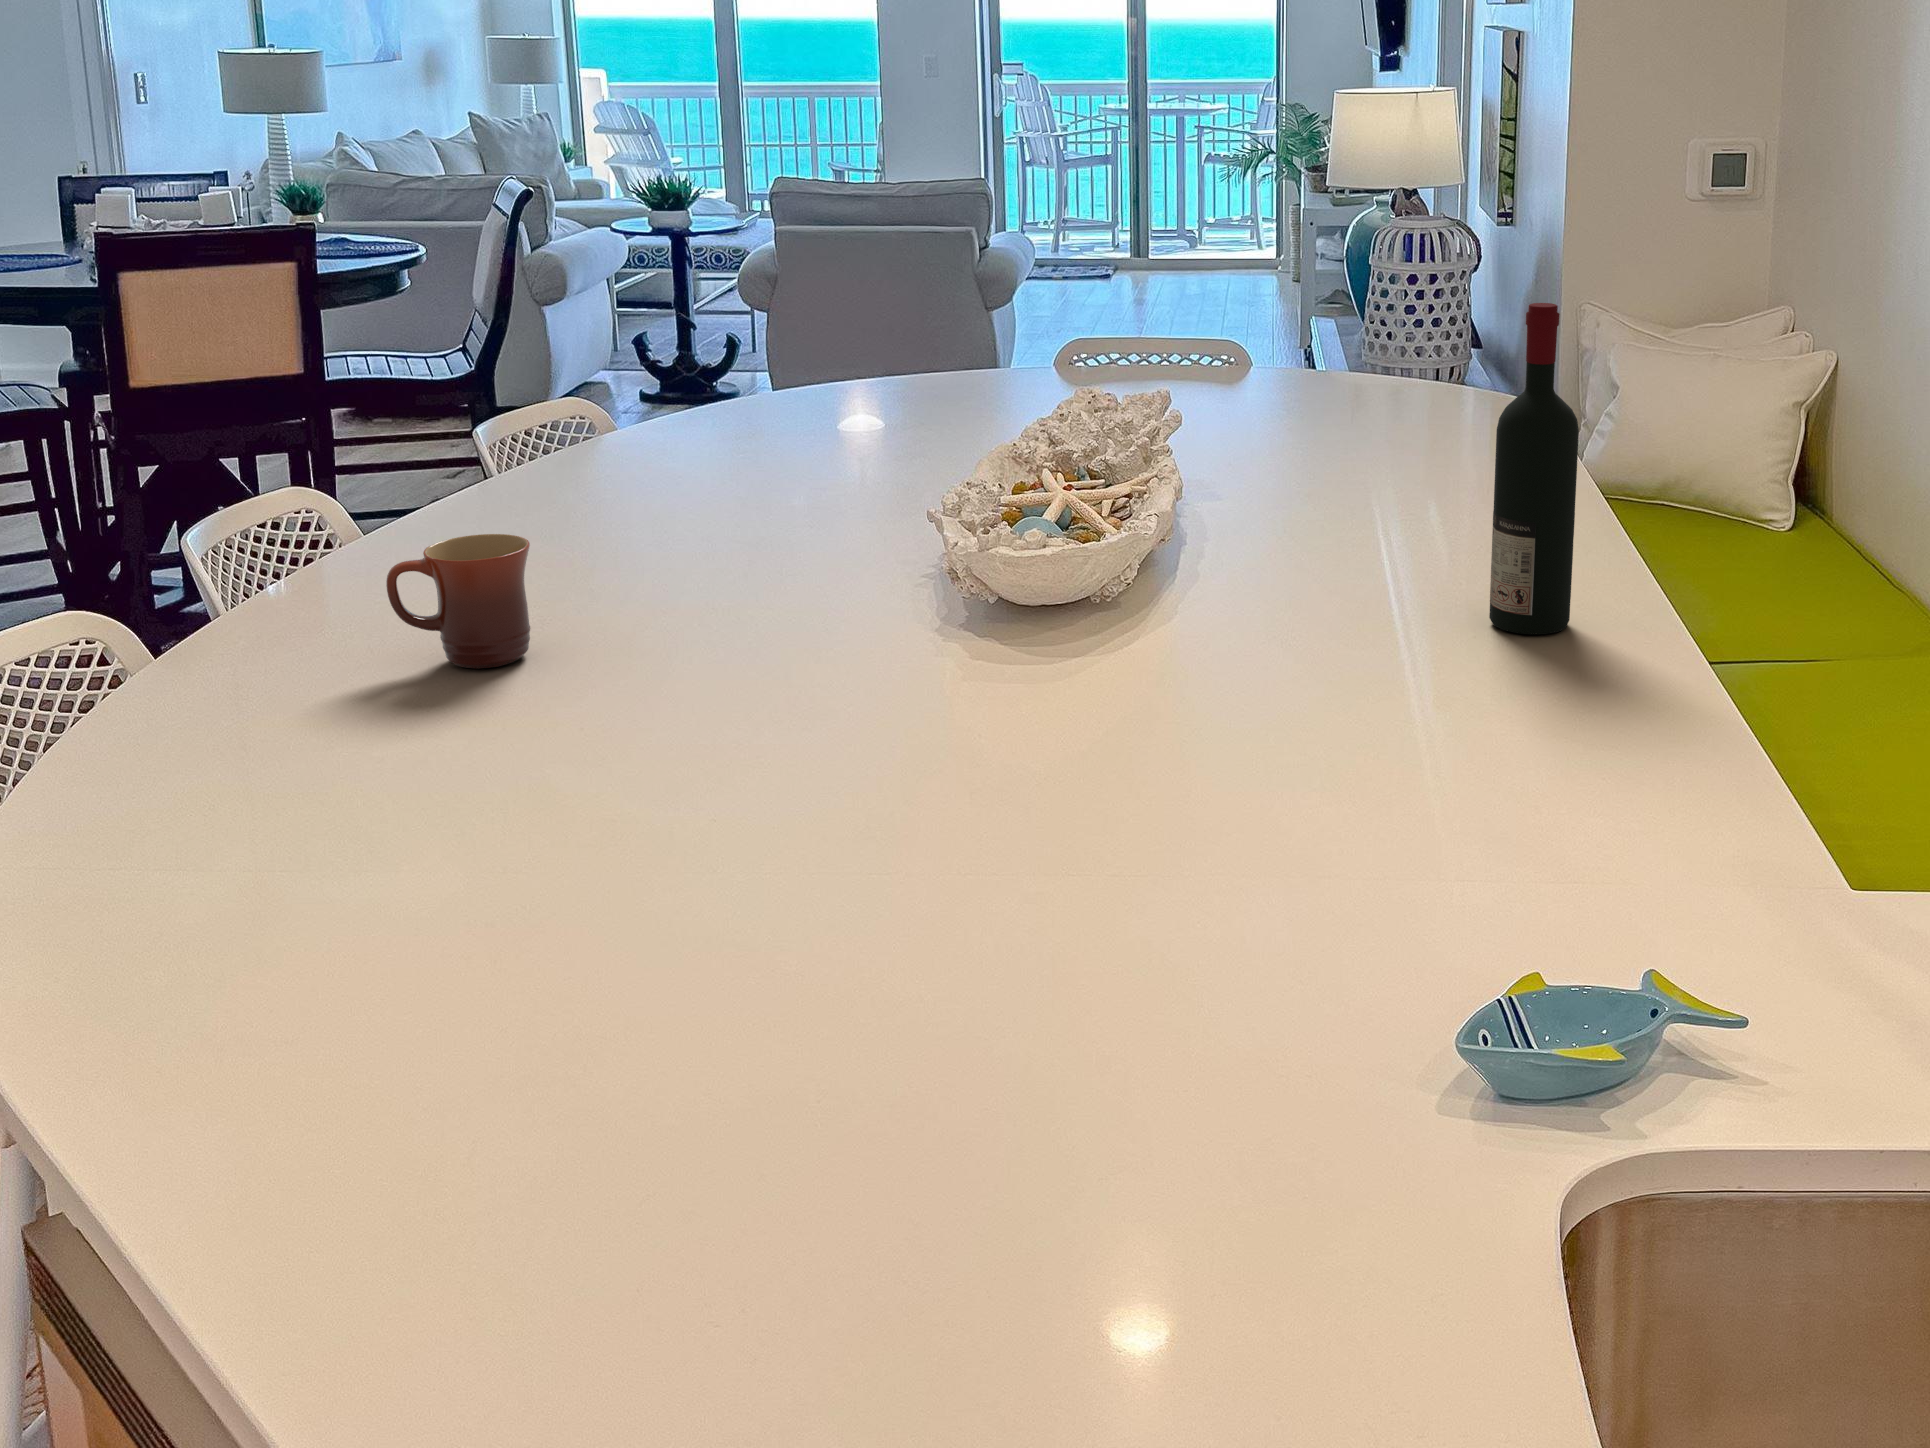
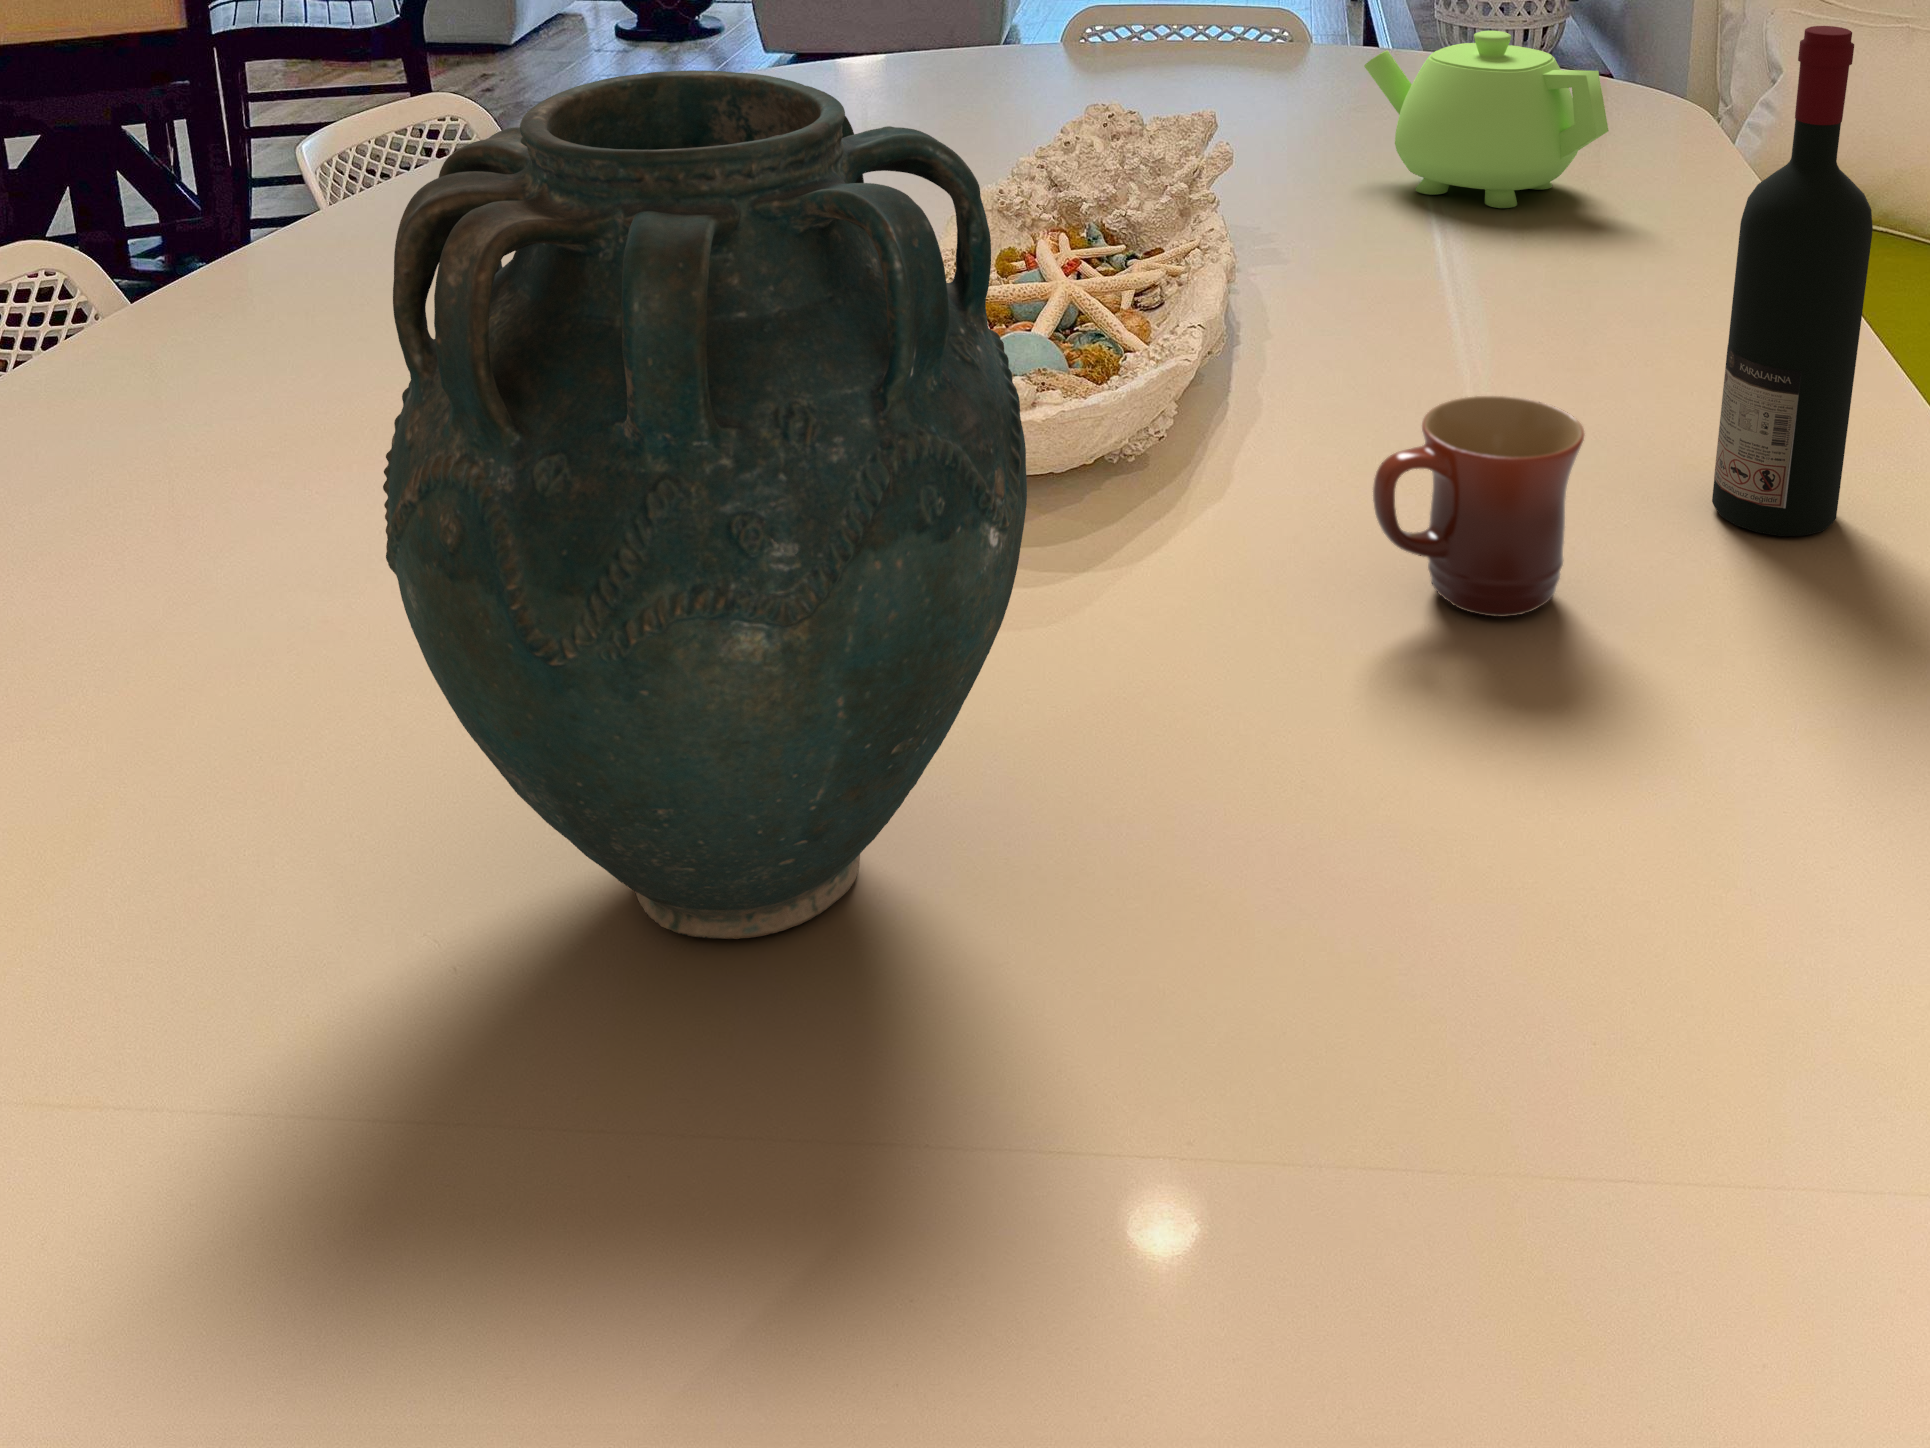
vase: none [684,305,1045,807] -> present [383,70,1027,939]
teapot: none [1279,340,1455,468] -> present [1364,31,1609,208]
mug: present [386,534,530,668] -> present [1373,396,1584,617]

